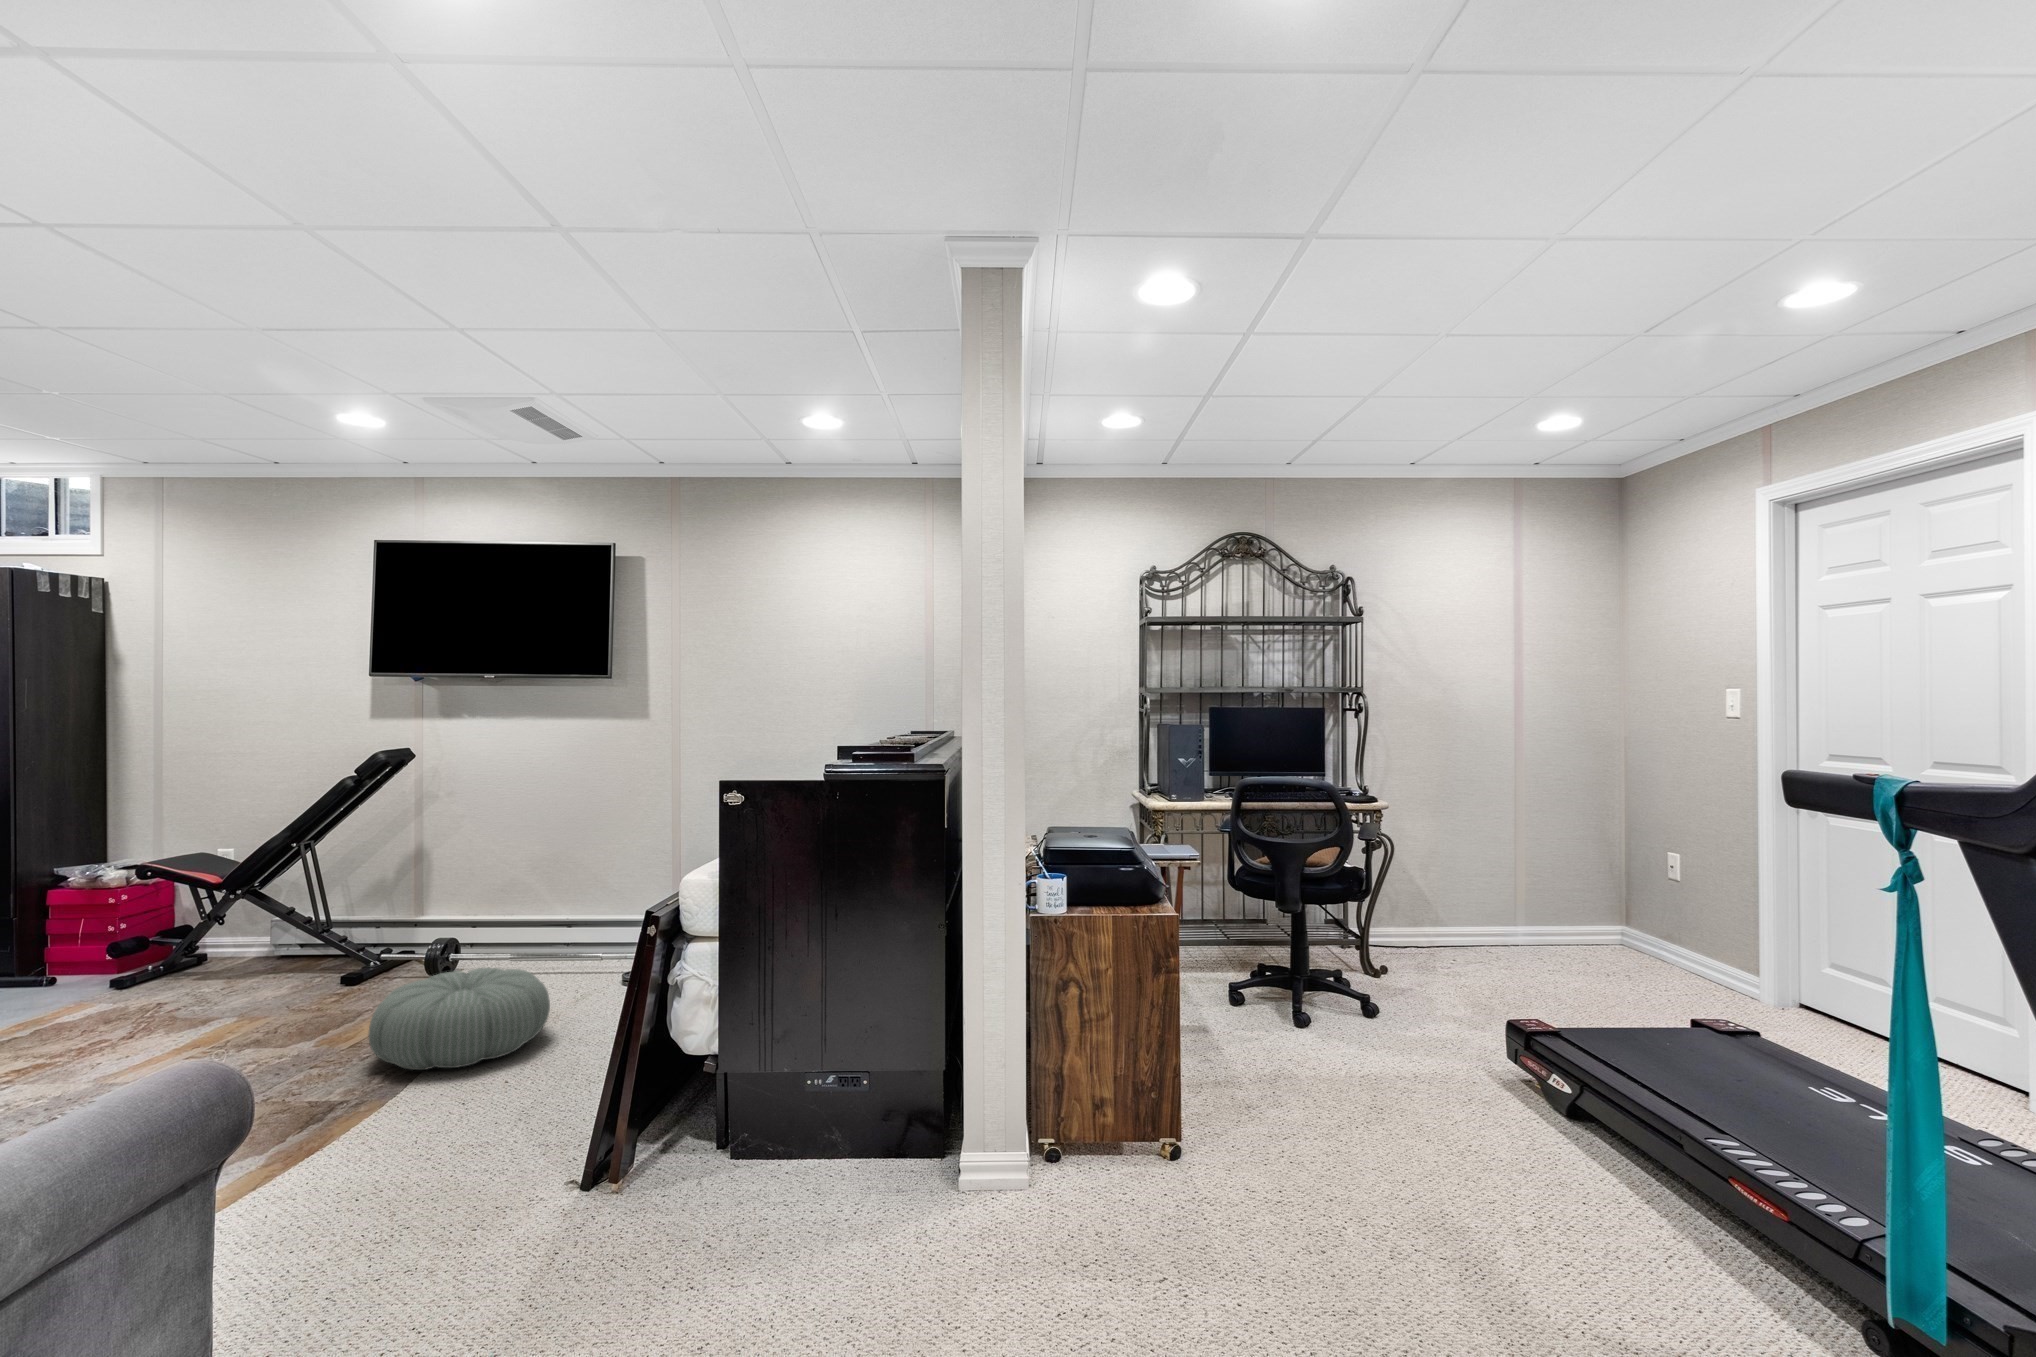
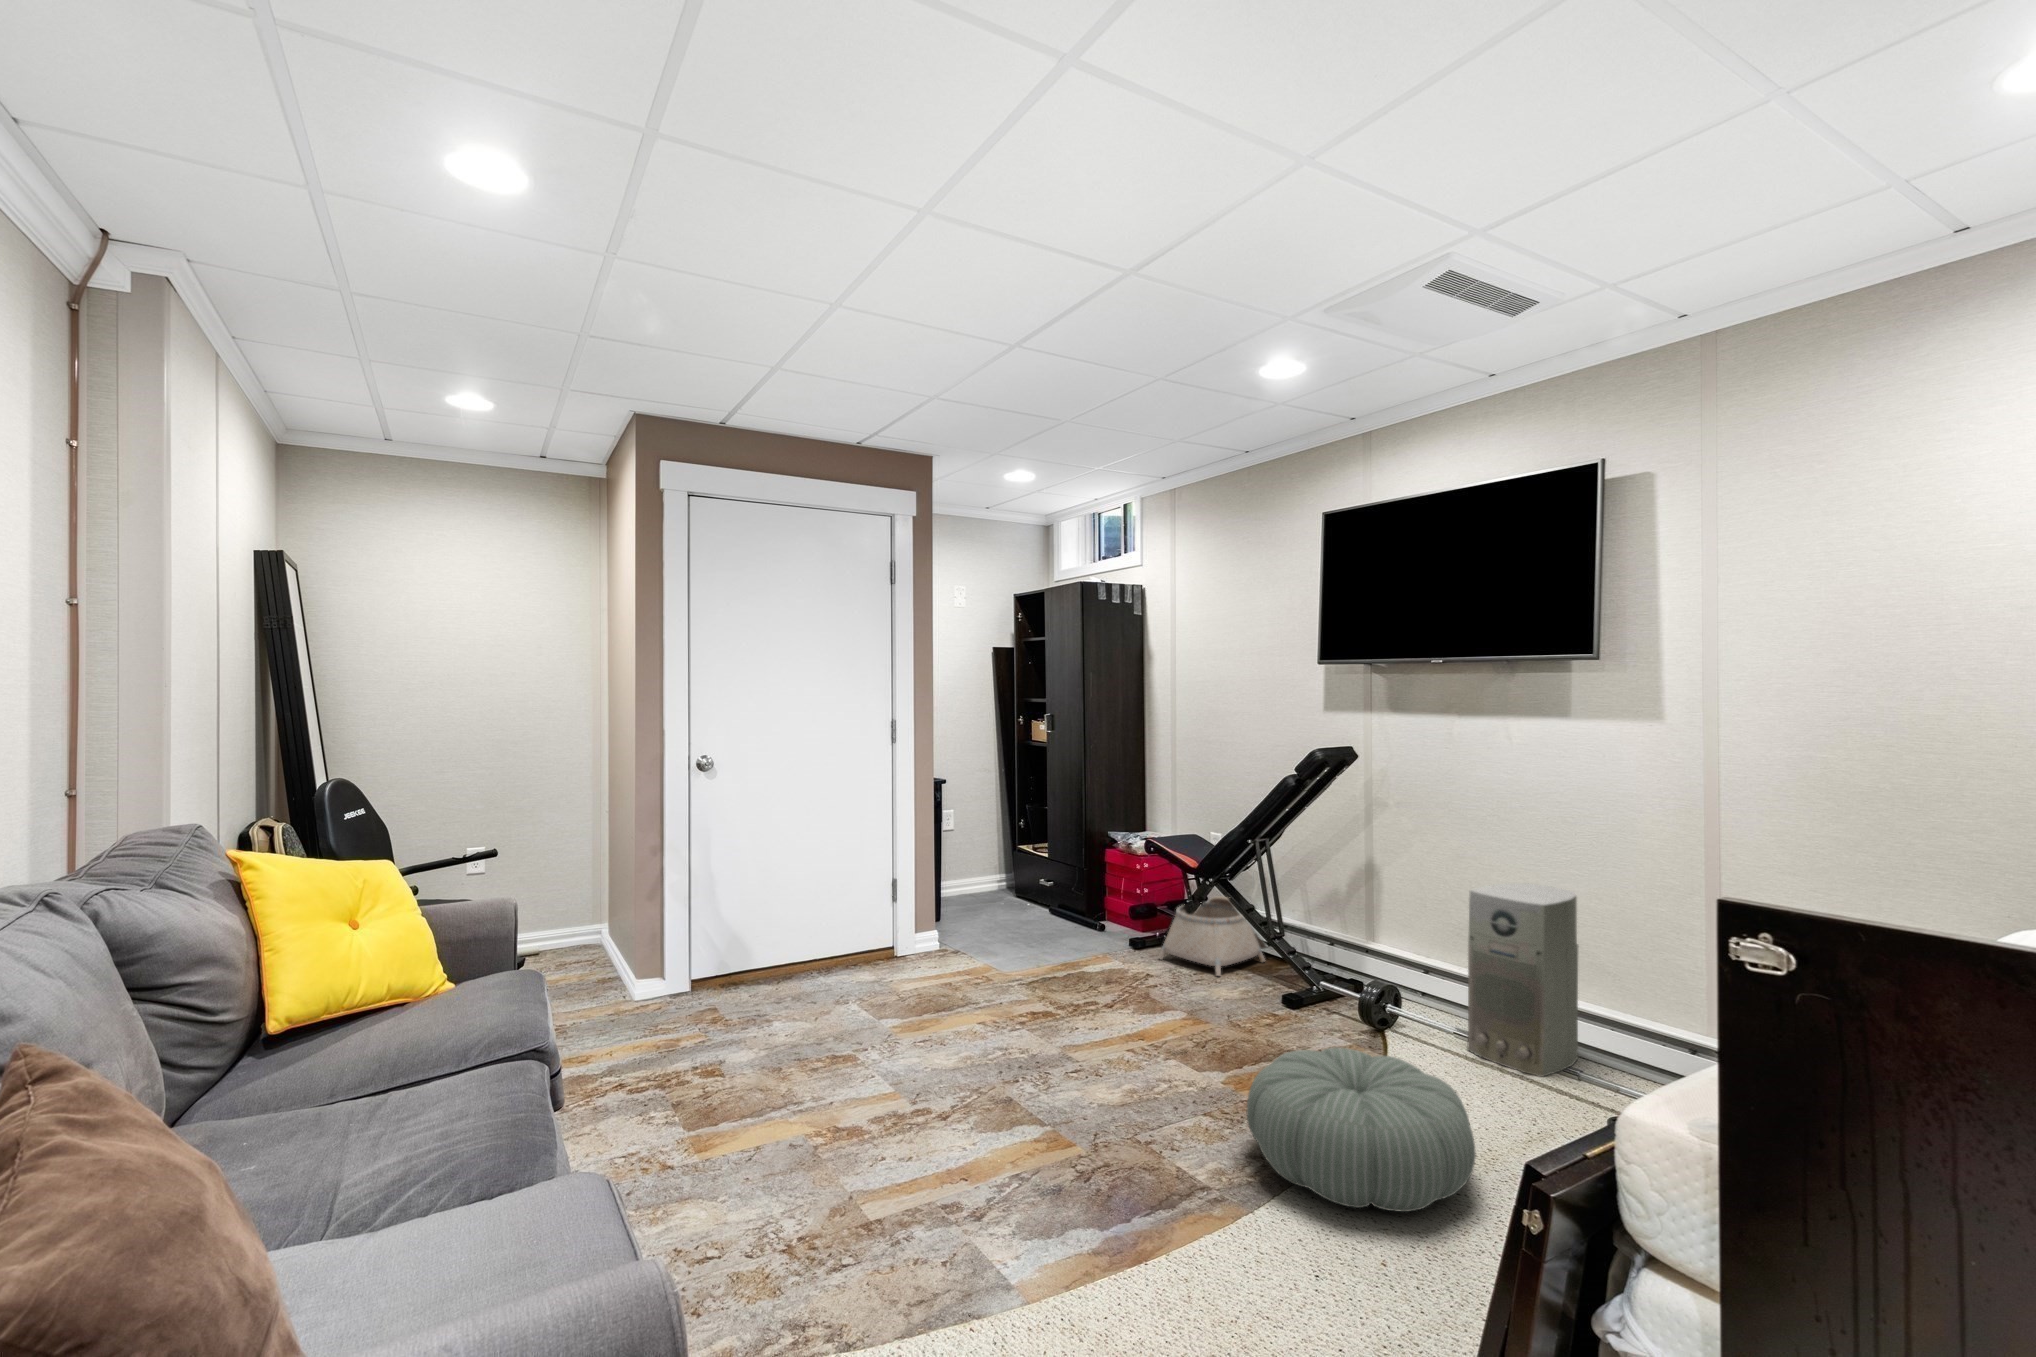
air purifier: none [515,840,592,972] -> present [1467,883,1578,1077]
basket: none [165,909,308,989] -> present [1159,896,1267,976]

